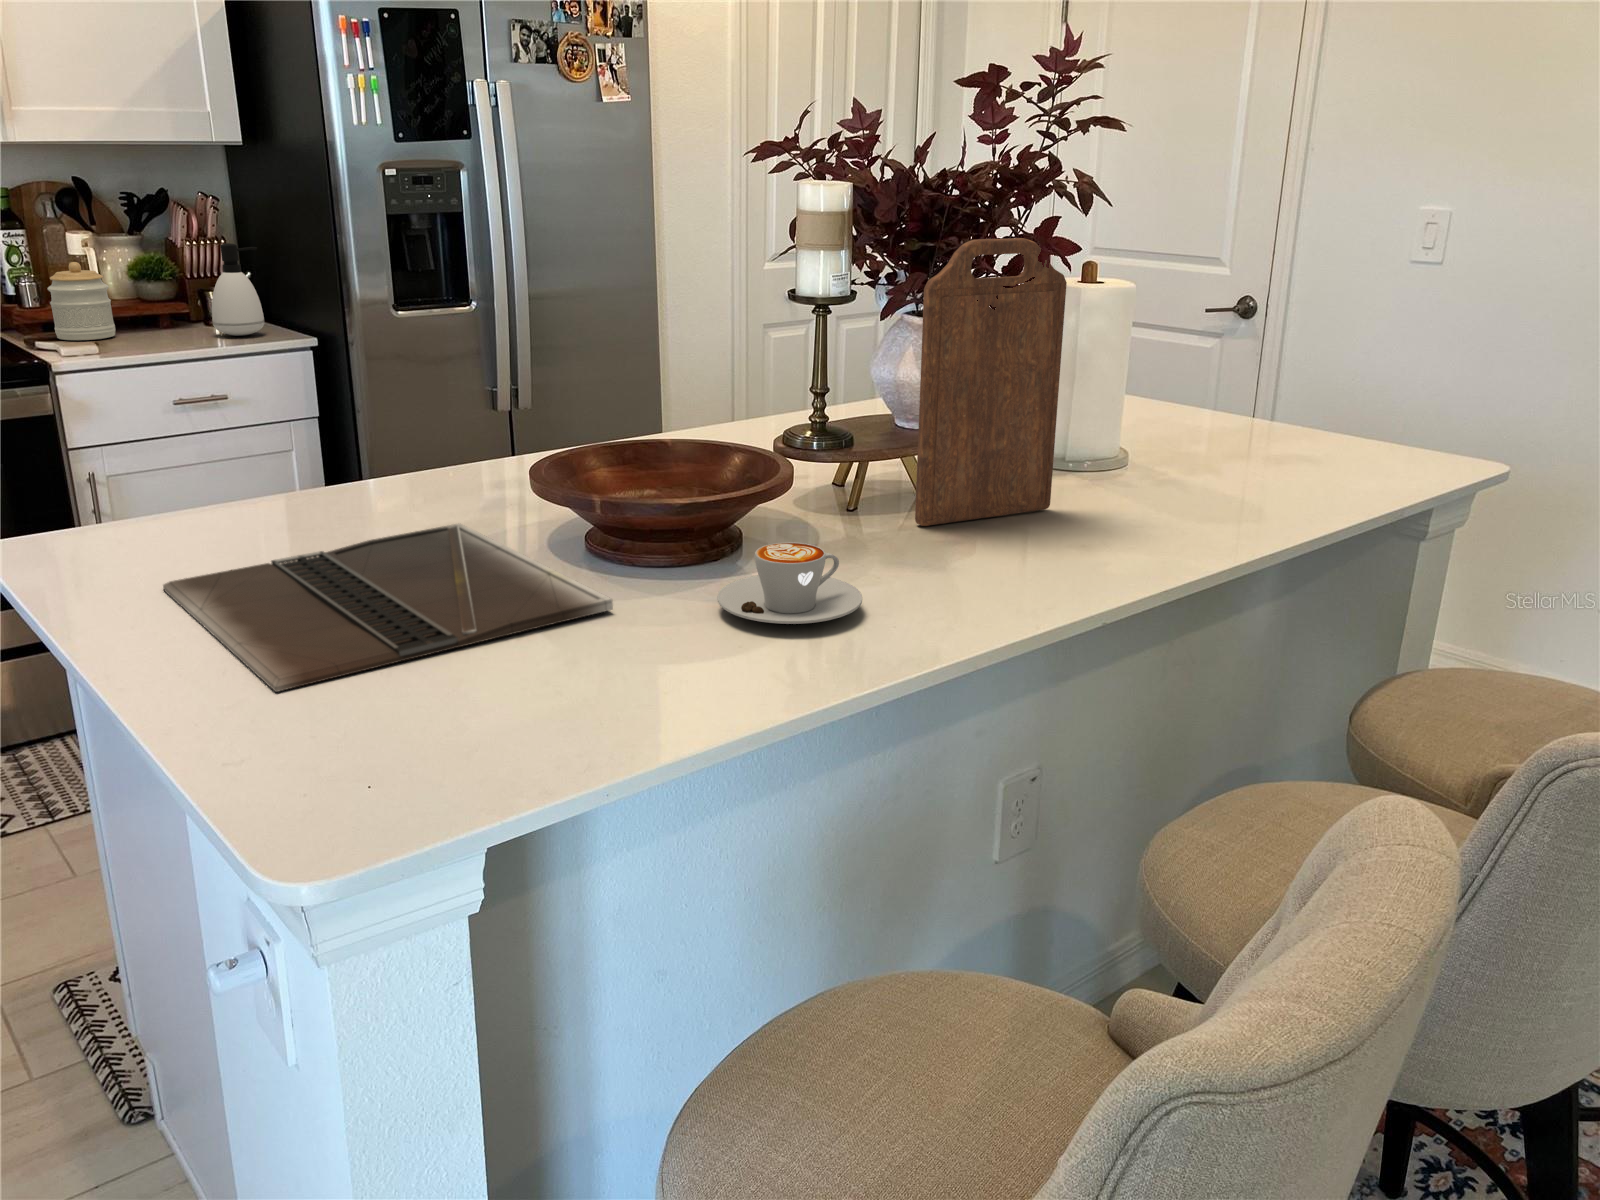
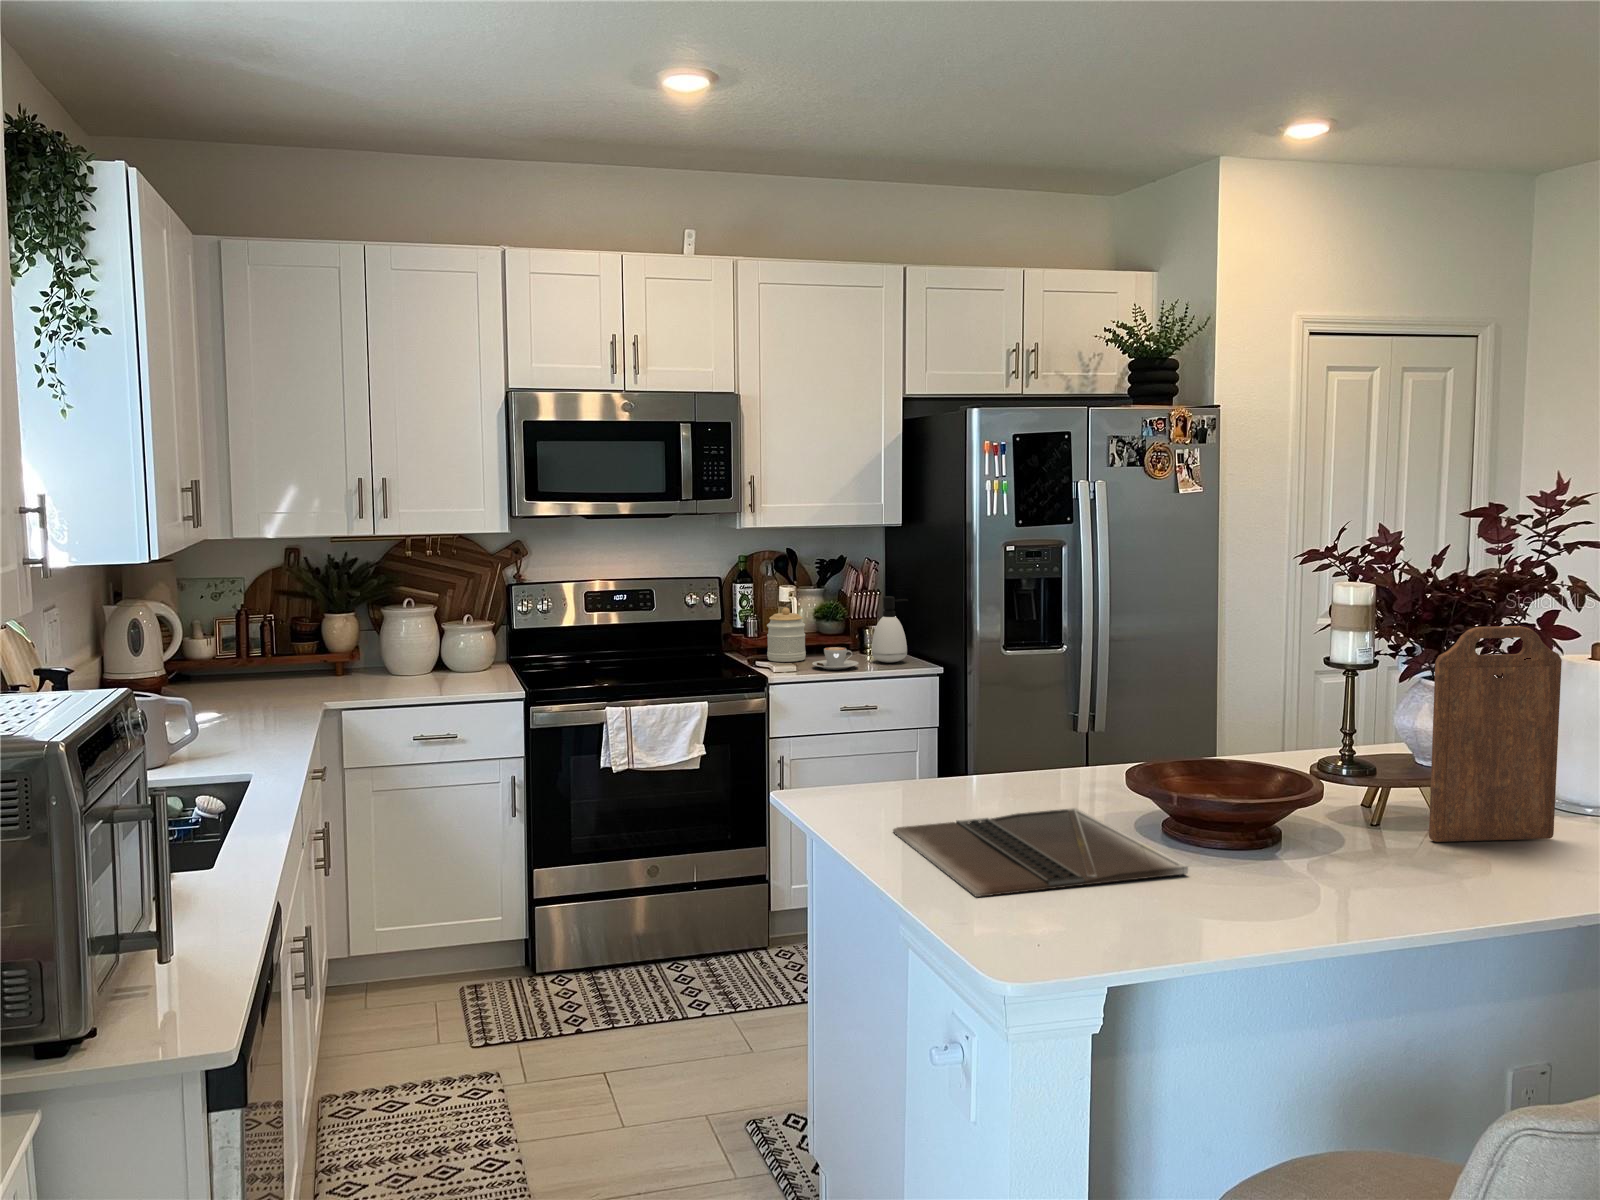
coffee cup: present [717,542,862,624] -> present [812,647,859,670]

